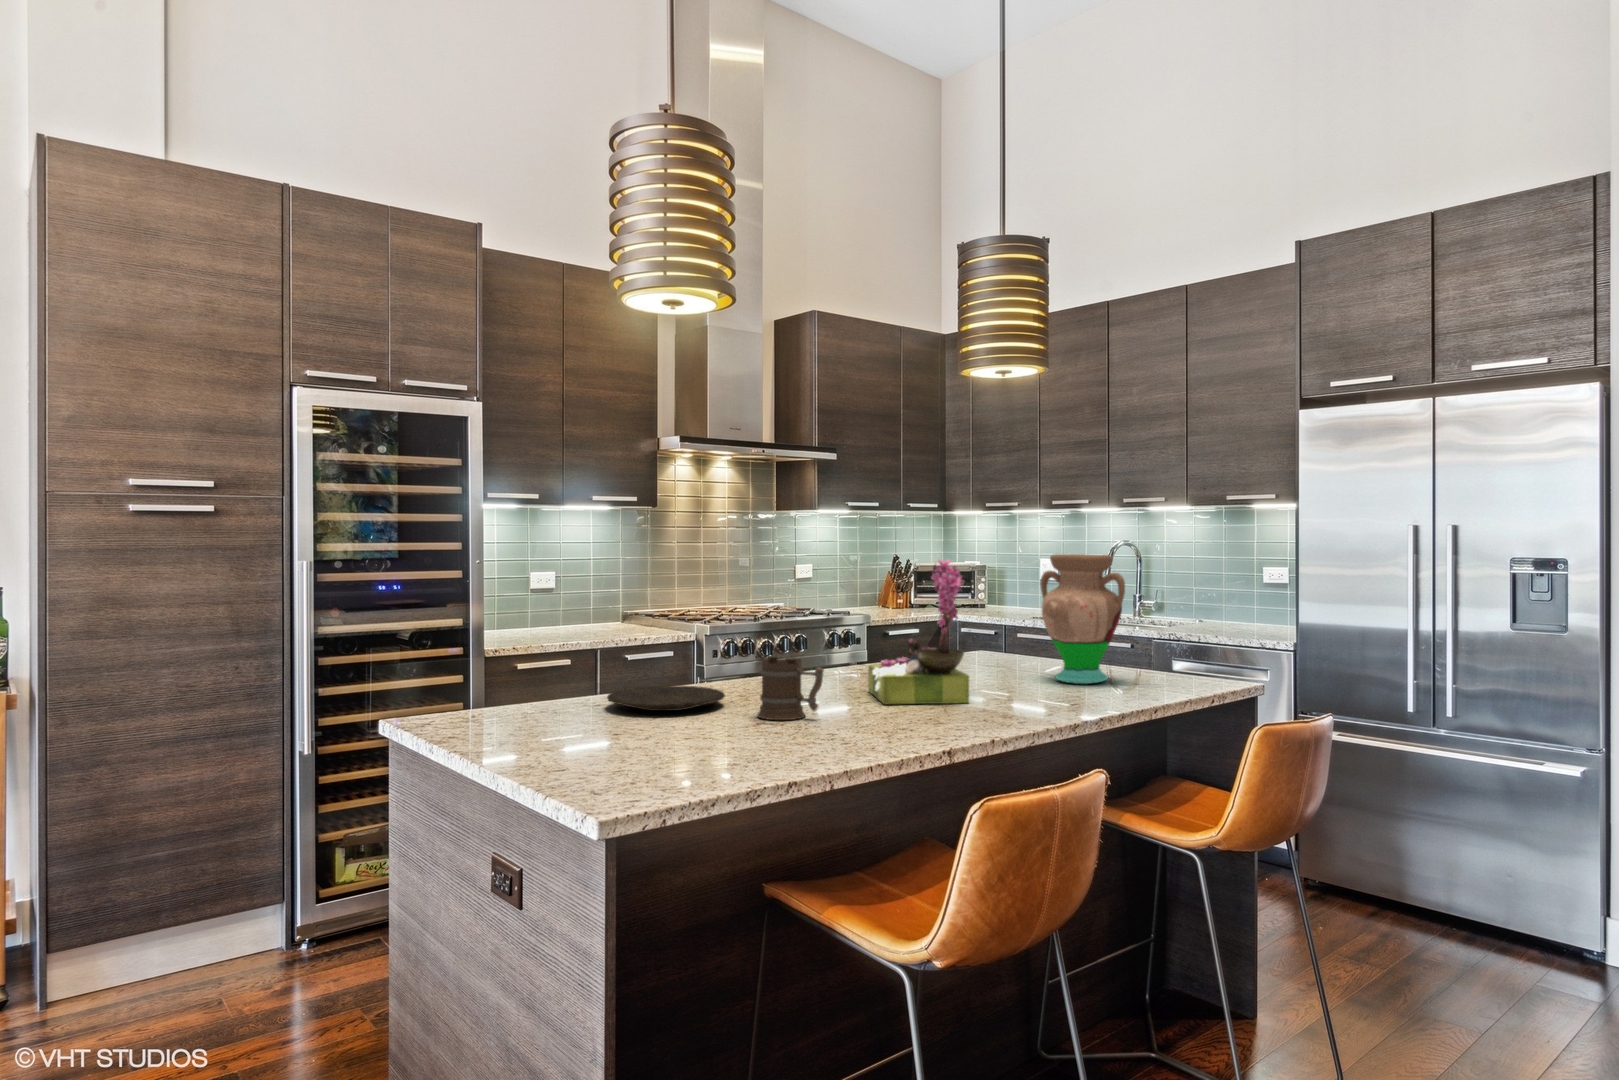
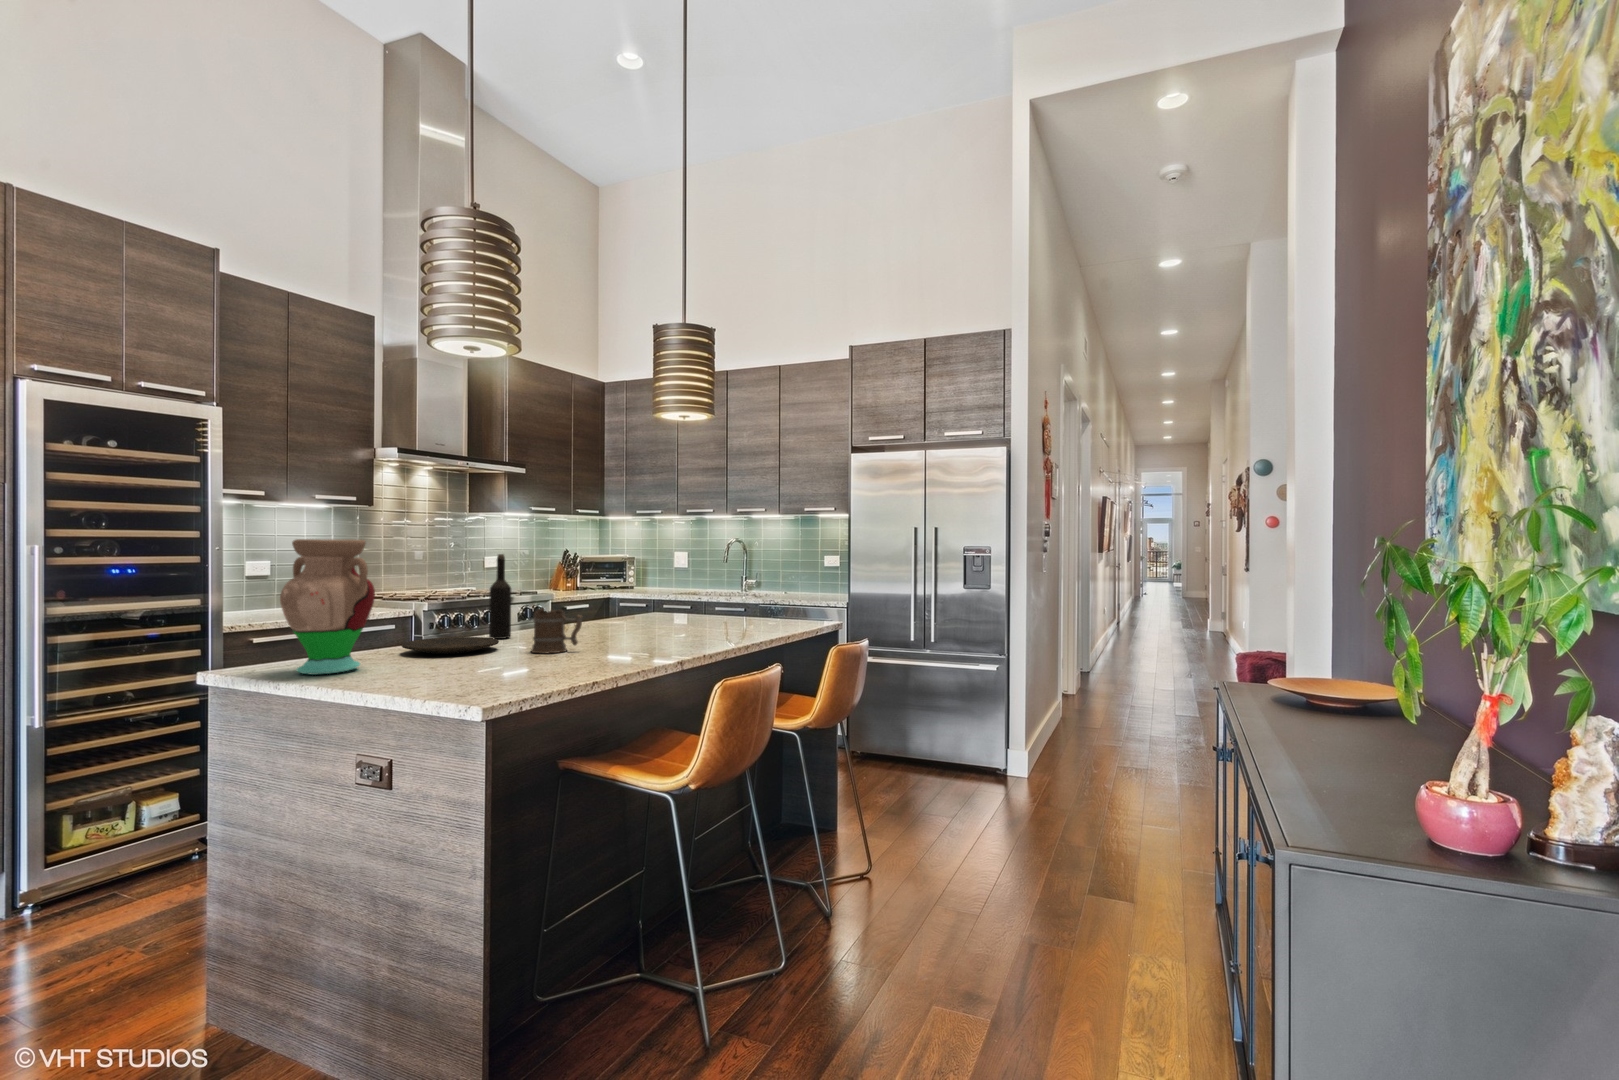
vase: present [1041,554,1125,684] -> present [280,539,375,675]
flower arrangement: present [868,559,969,704] -> none [598,541,674,642]
wine bottle: none [730,575,758,688] -> present [489,554,511,639]

